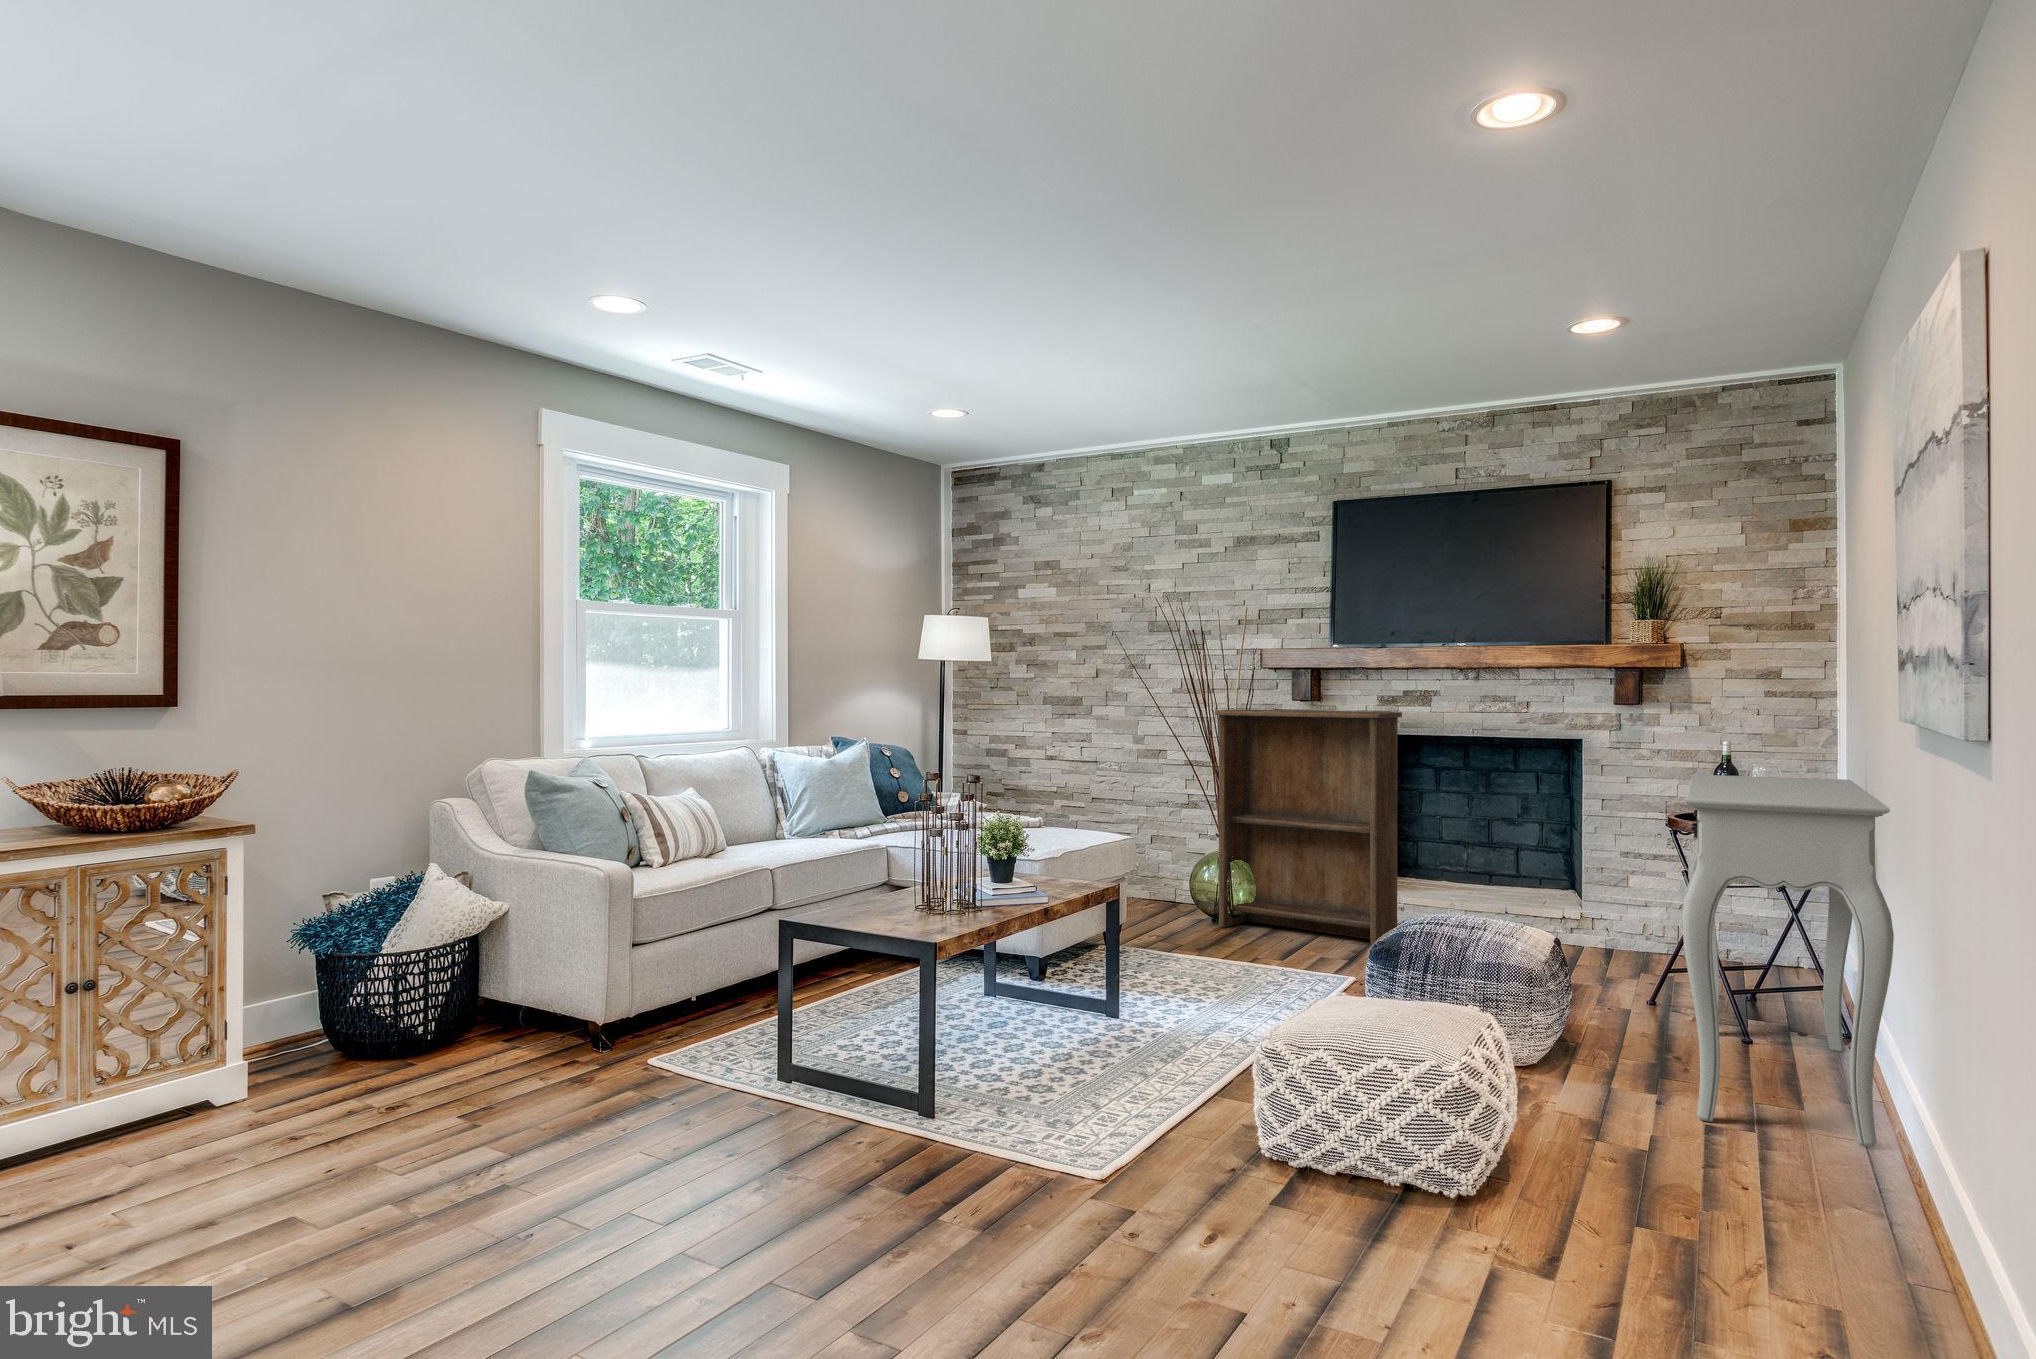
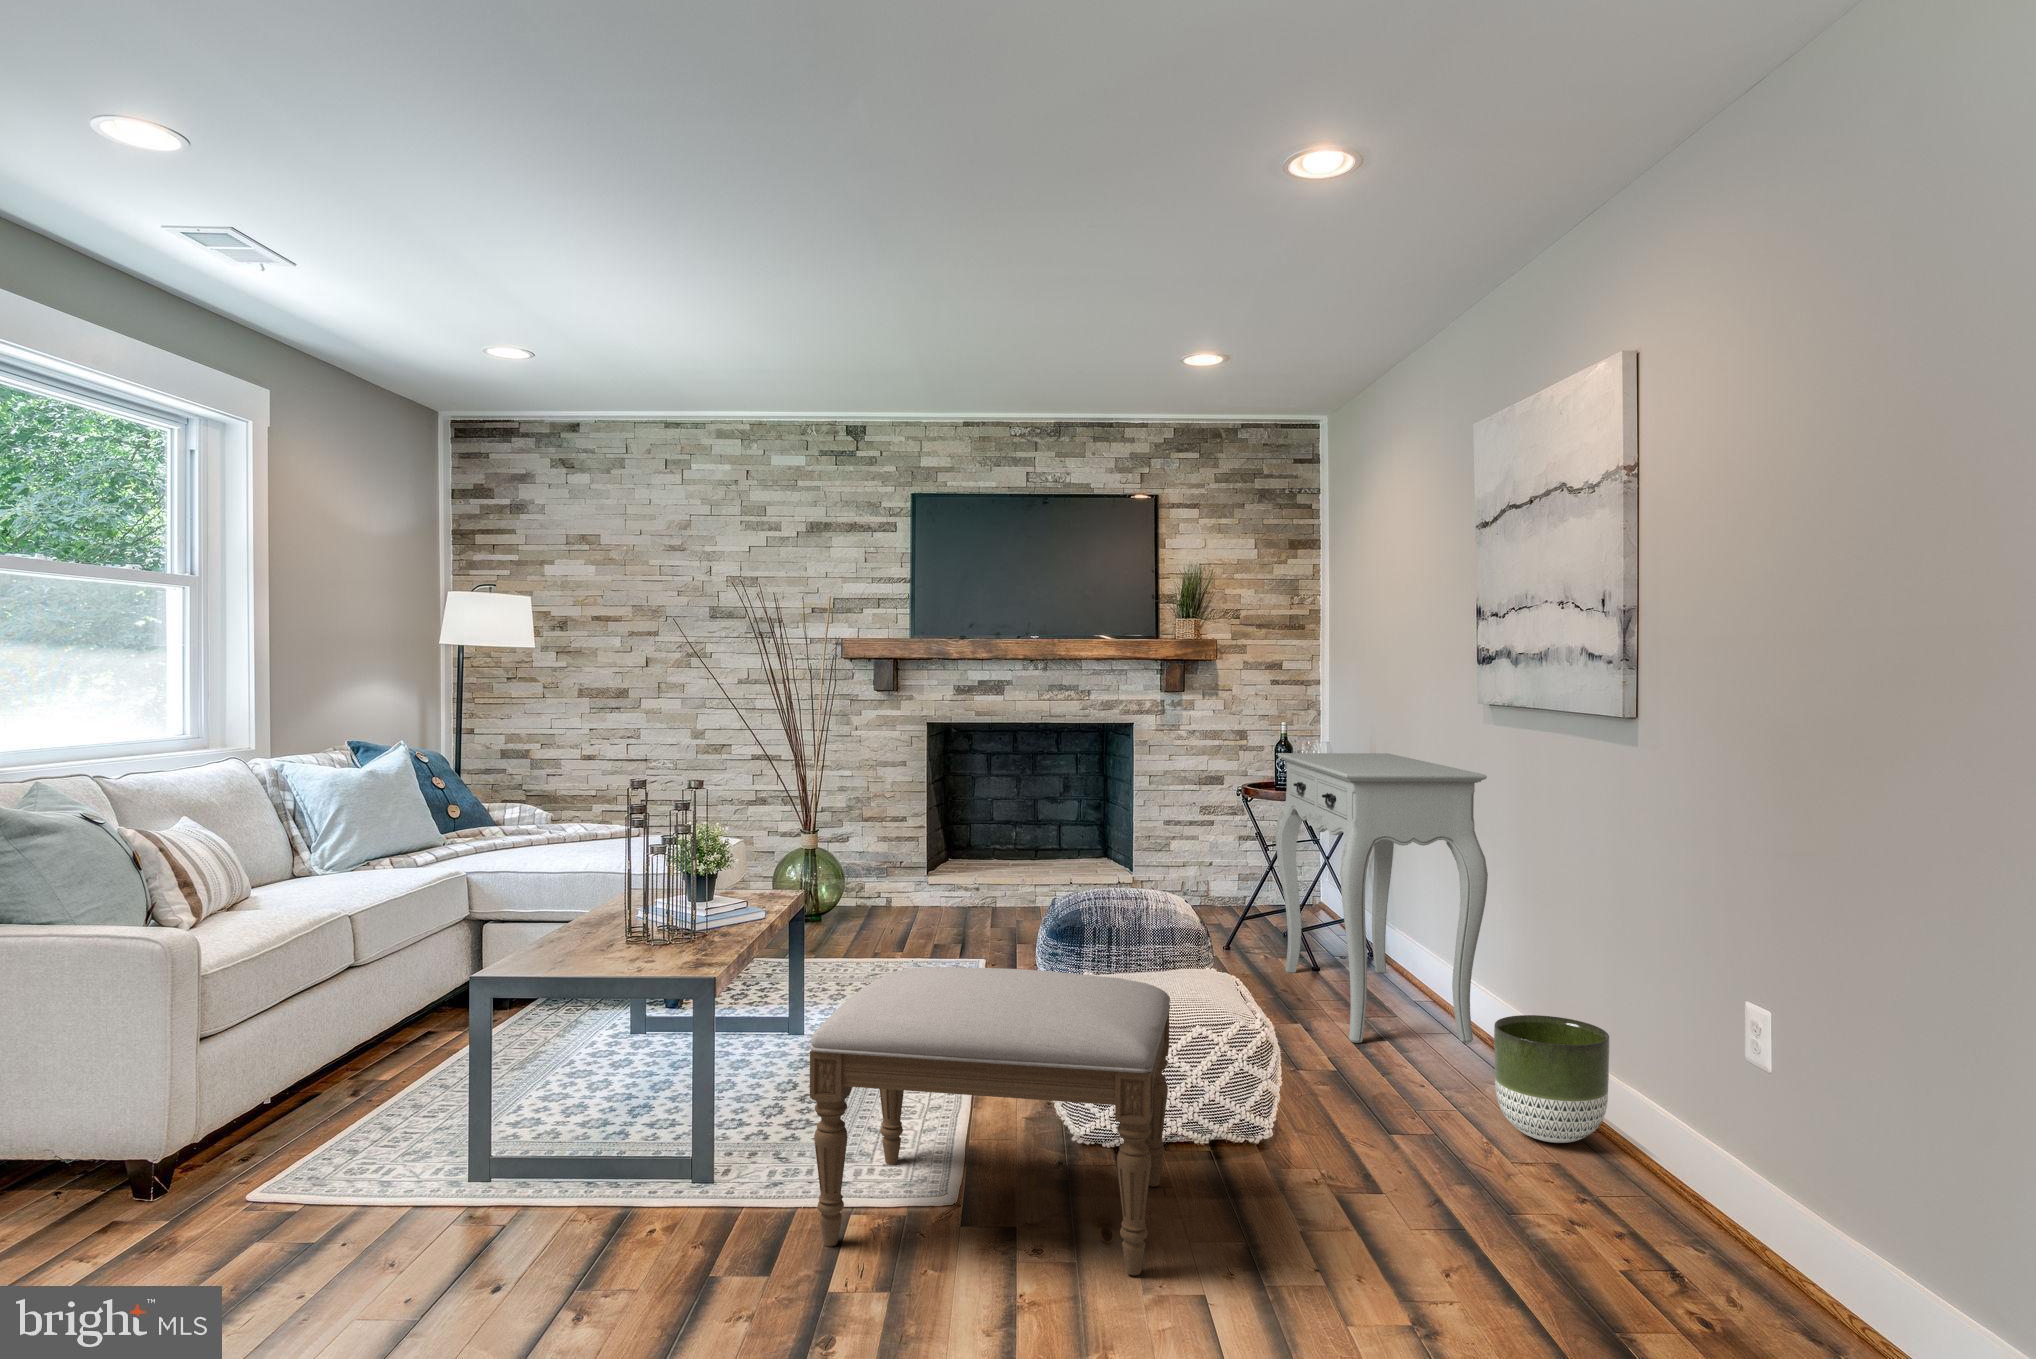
bookshelf: present [1215,709,1402,946] -> none [809,701,992,932]
ottoman: none [936,957,1317,1285] -> present [810,968,1170,1275]
planter: none [1781,1110,1946,1283] -> present [1494,1015,1609,1143]

